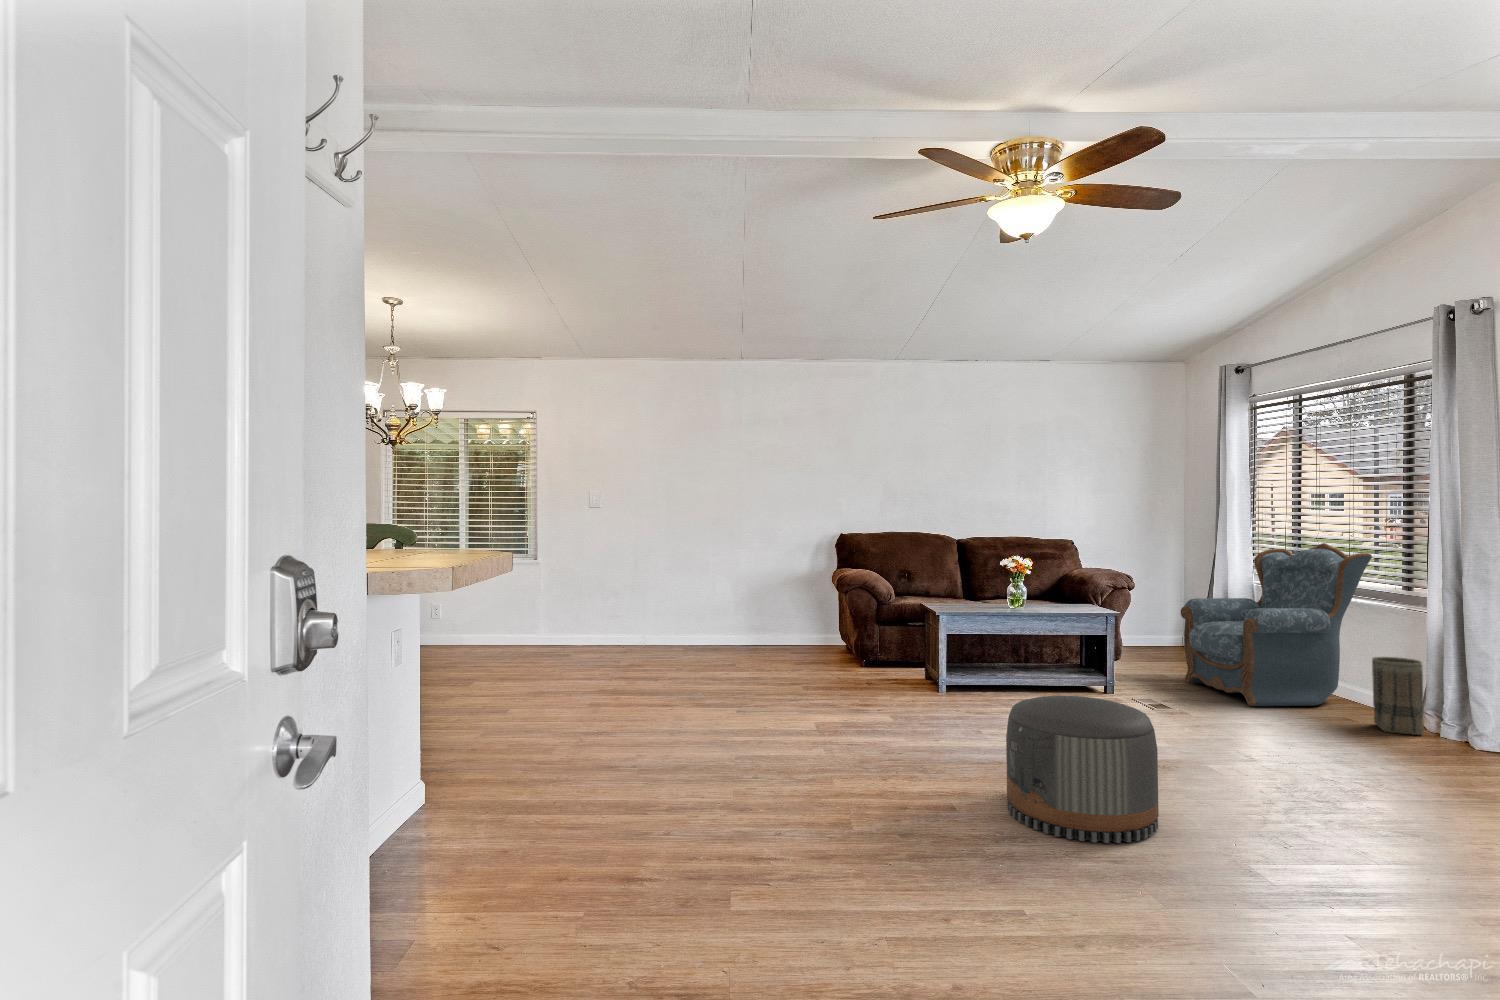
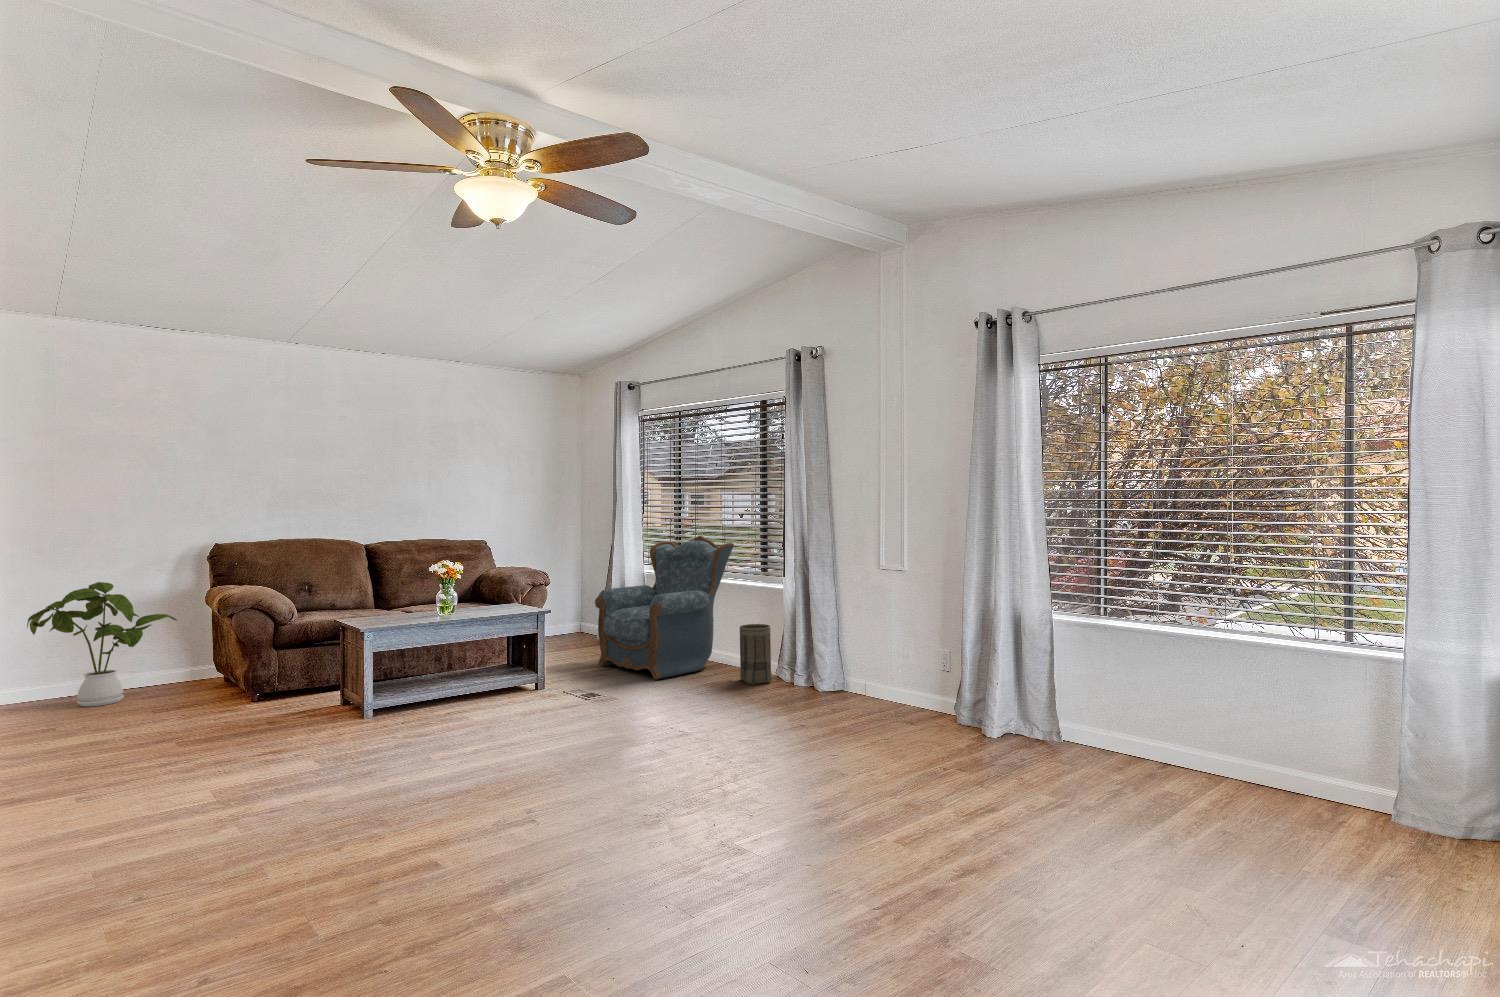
house plant: none [732,561,818,652] -> present [27,582,177,707]
pouf: present [1006,696,1159,843] -> none [481,703,630,859]

